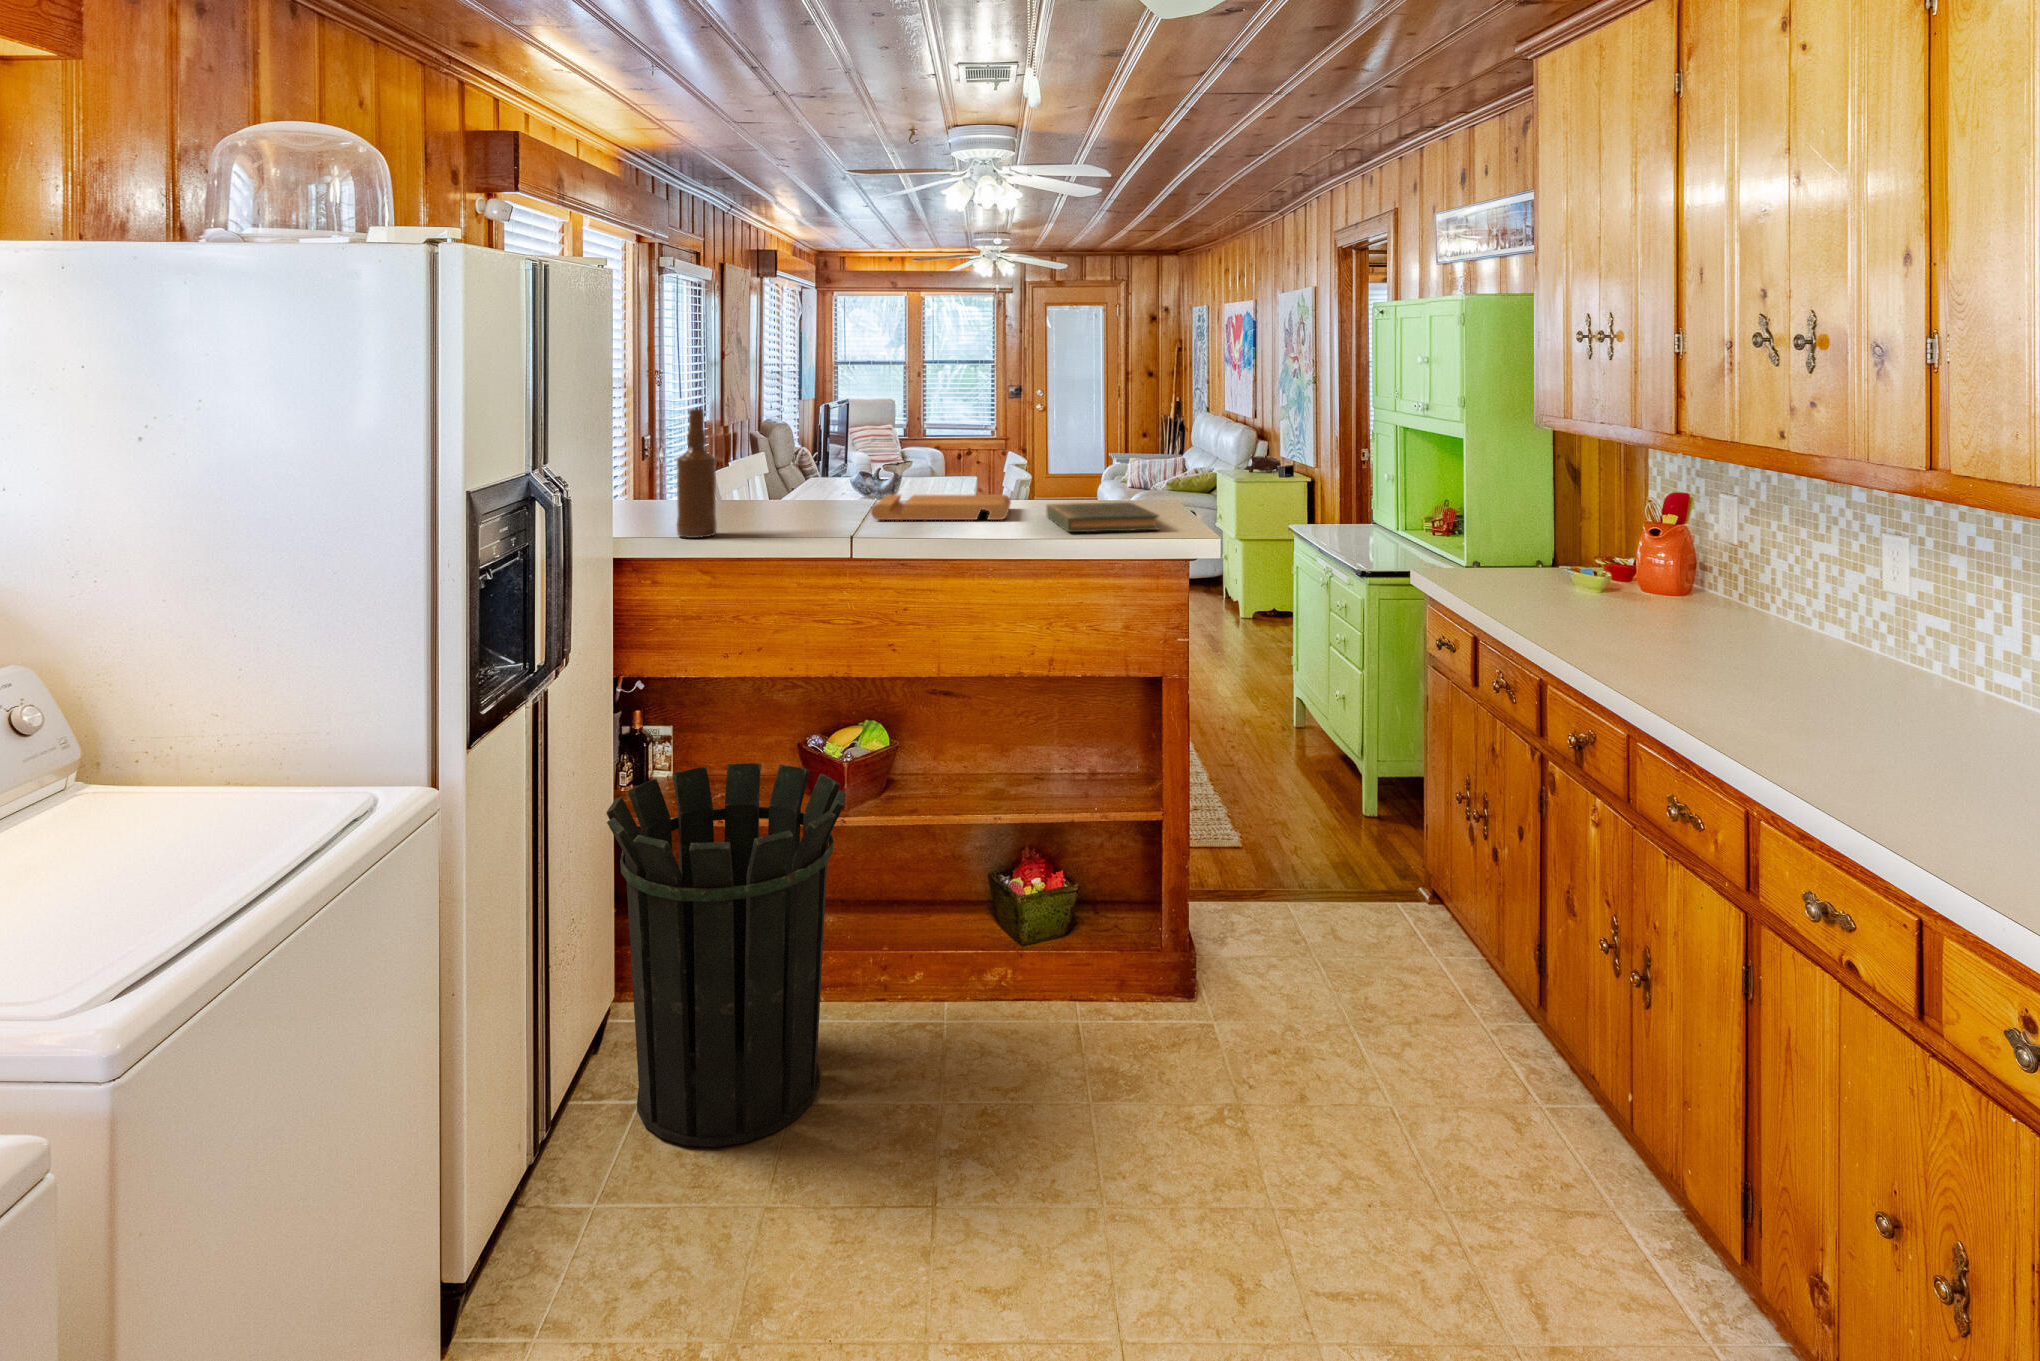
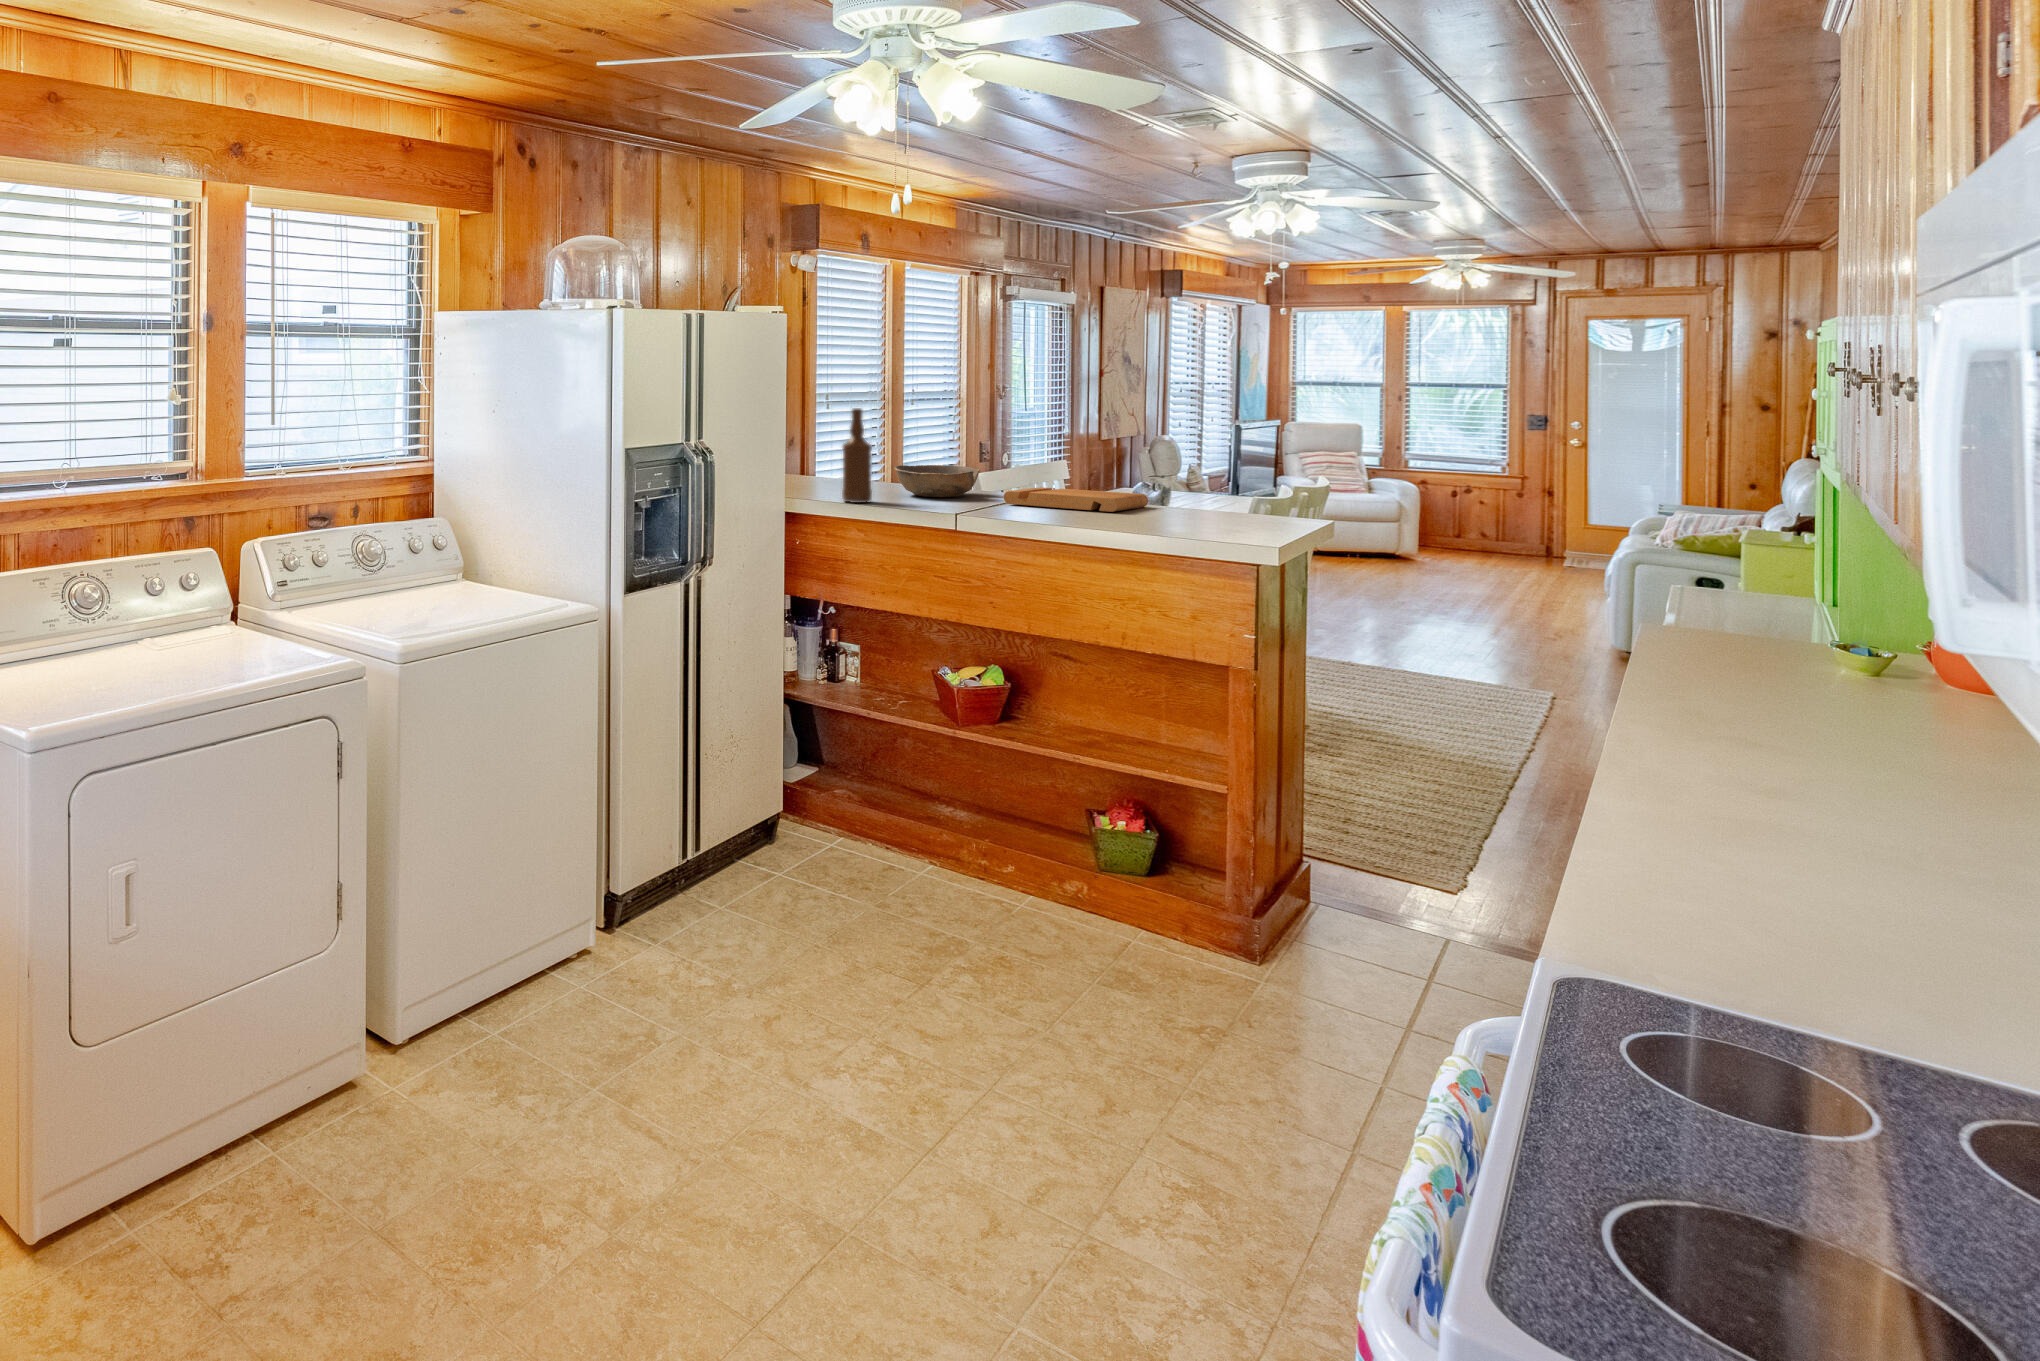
bowl: none [714,475,818,518] -> present [894,465,980,497]
book: present [1046,502,1159,532] -> none [1142,502,1252,528]
waste bin: present [606,763,846,1147] -> none [752,667,923,920]

